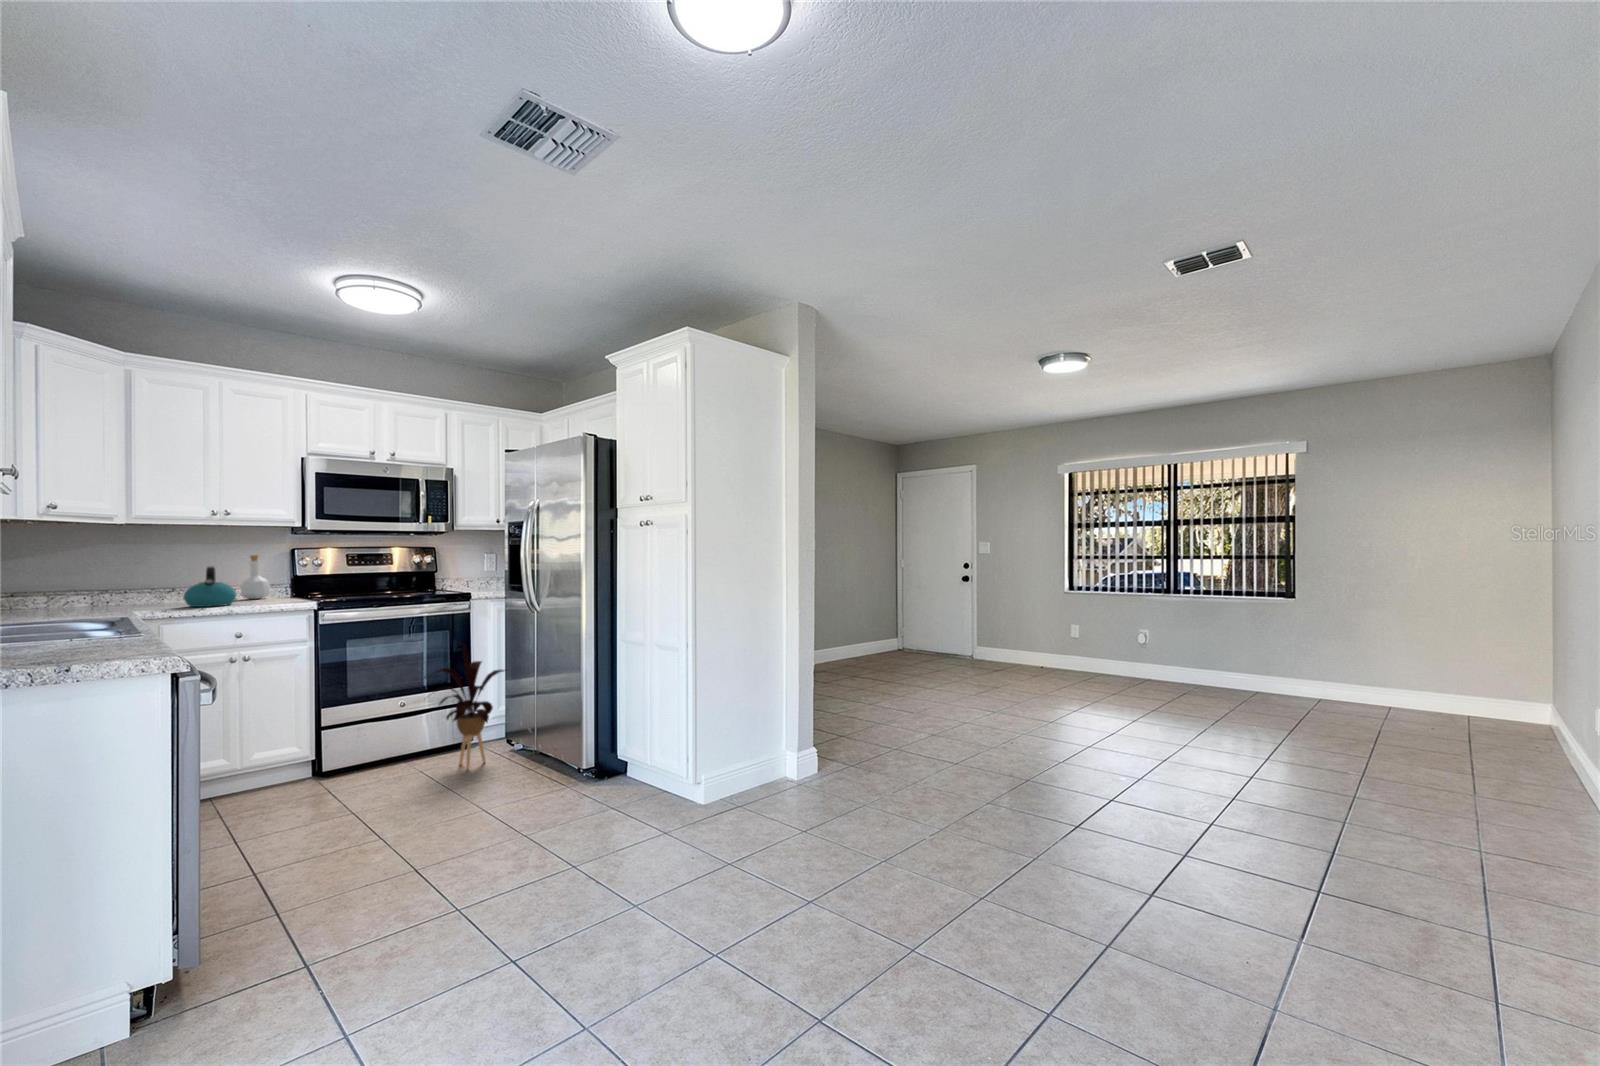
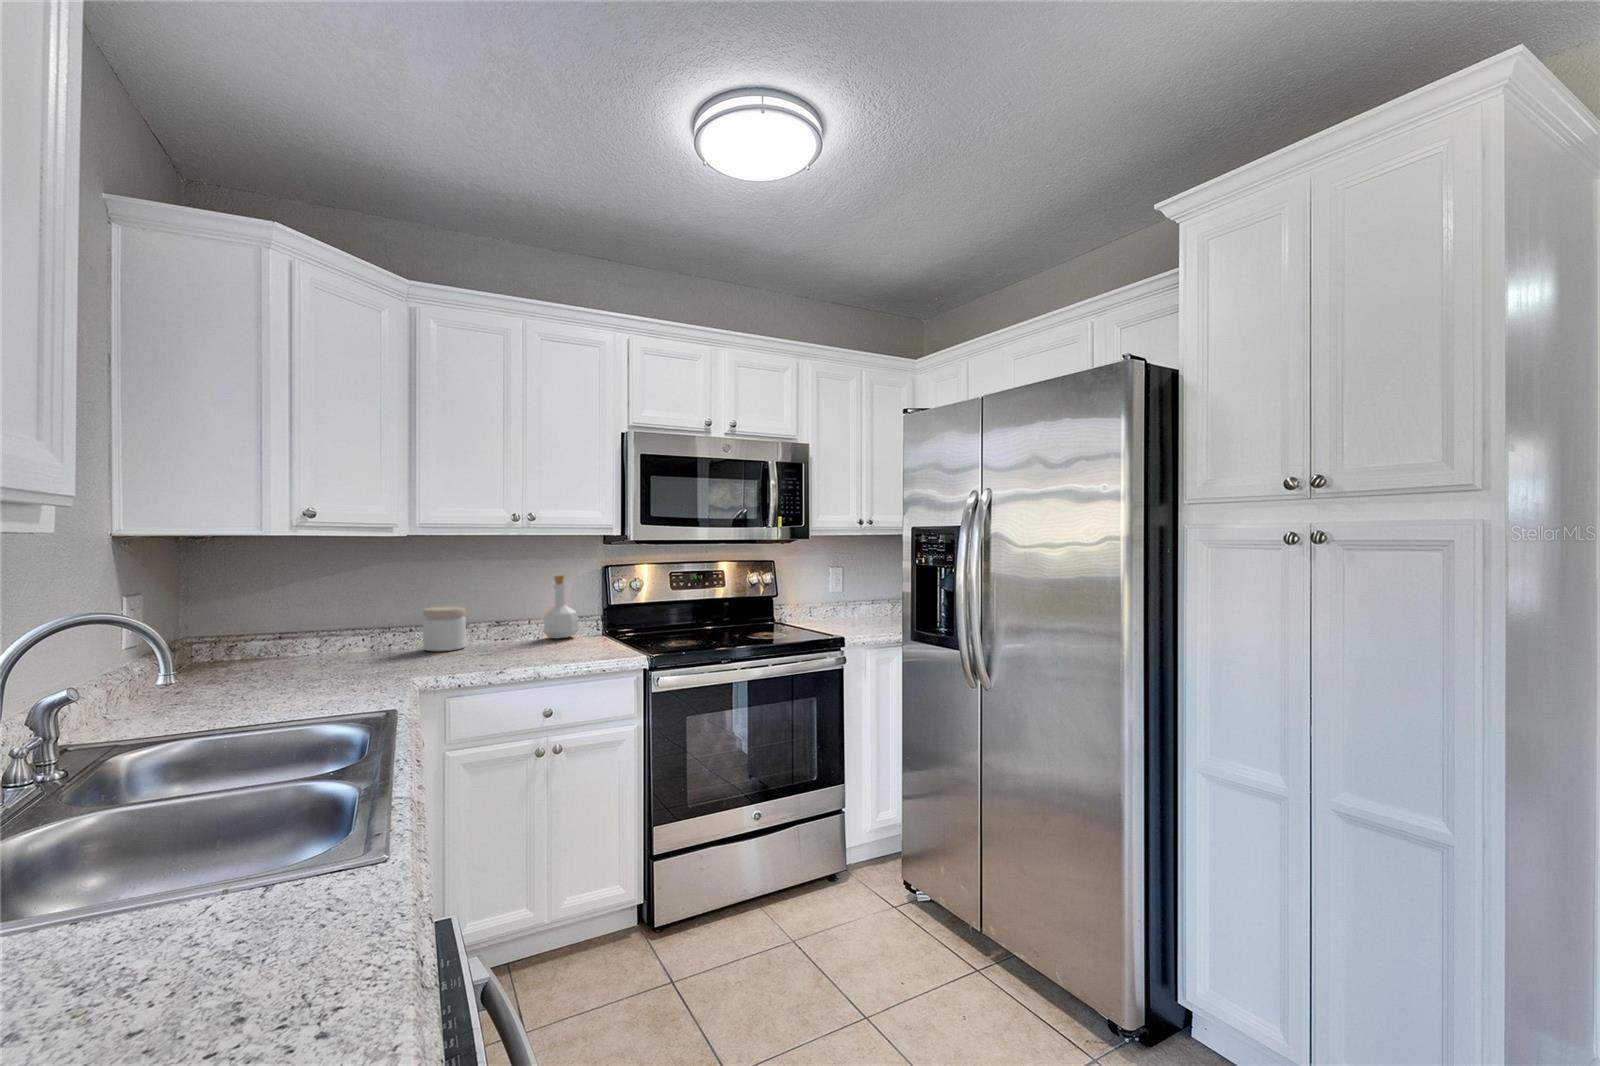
kettle: present [184,567,236,607] -> none [476,600,542,663]
jar: none [139,576,175,606] -> present [423,606,466,651]
house plant: present [424,642,505,769] -> none [796,730,918,941]

